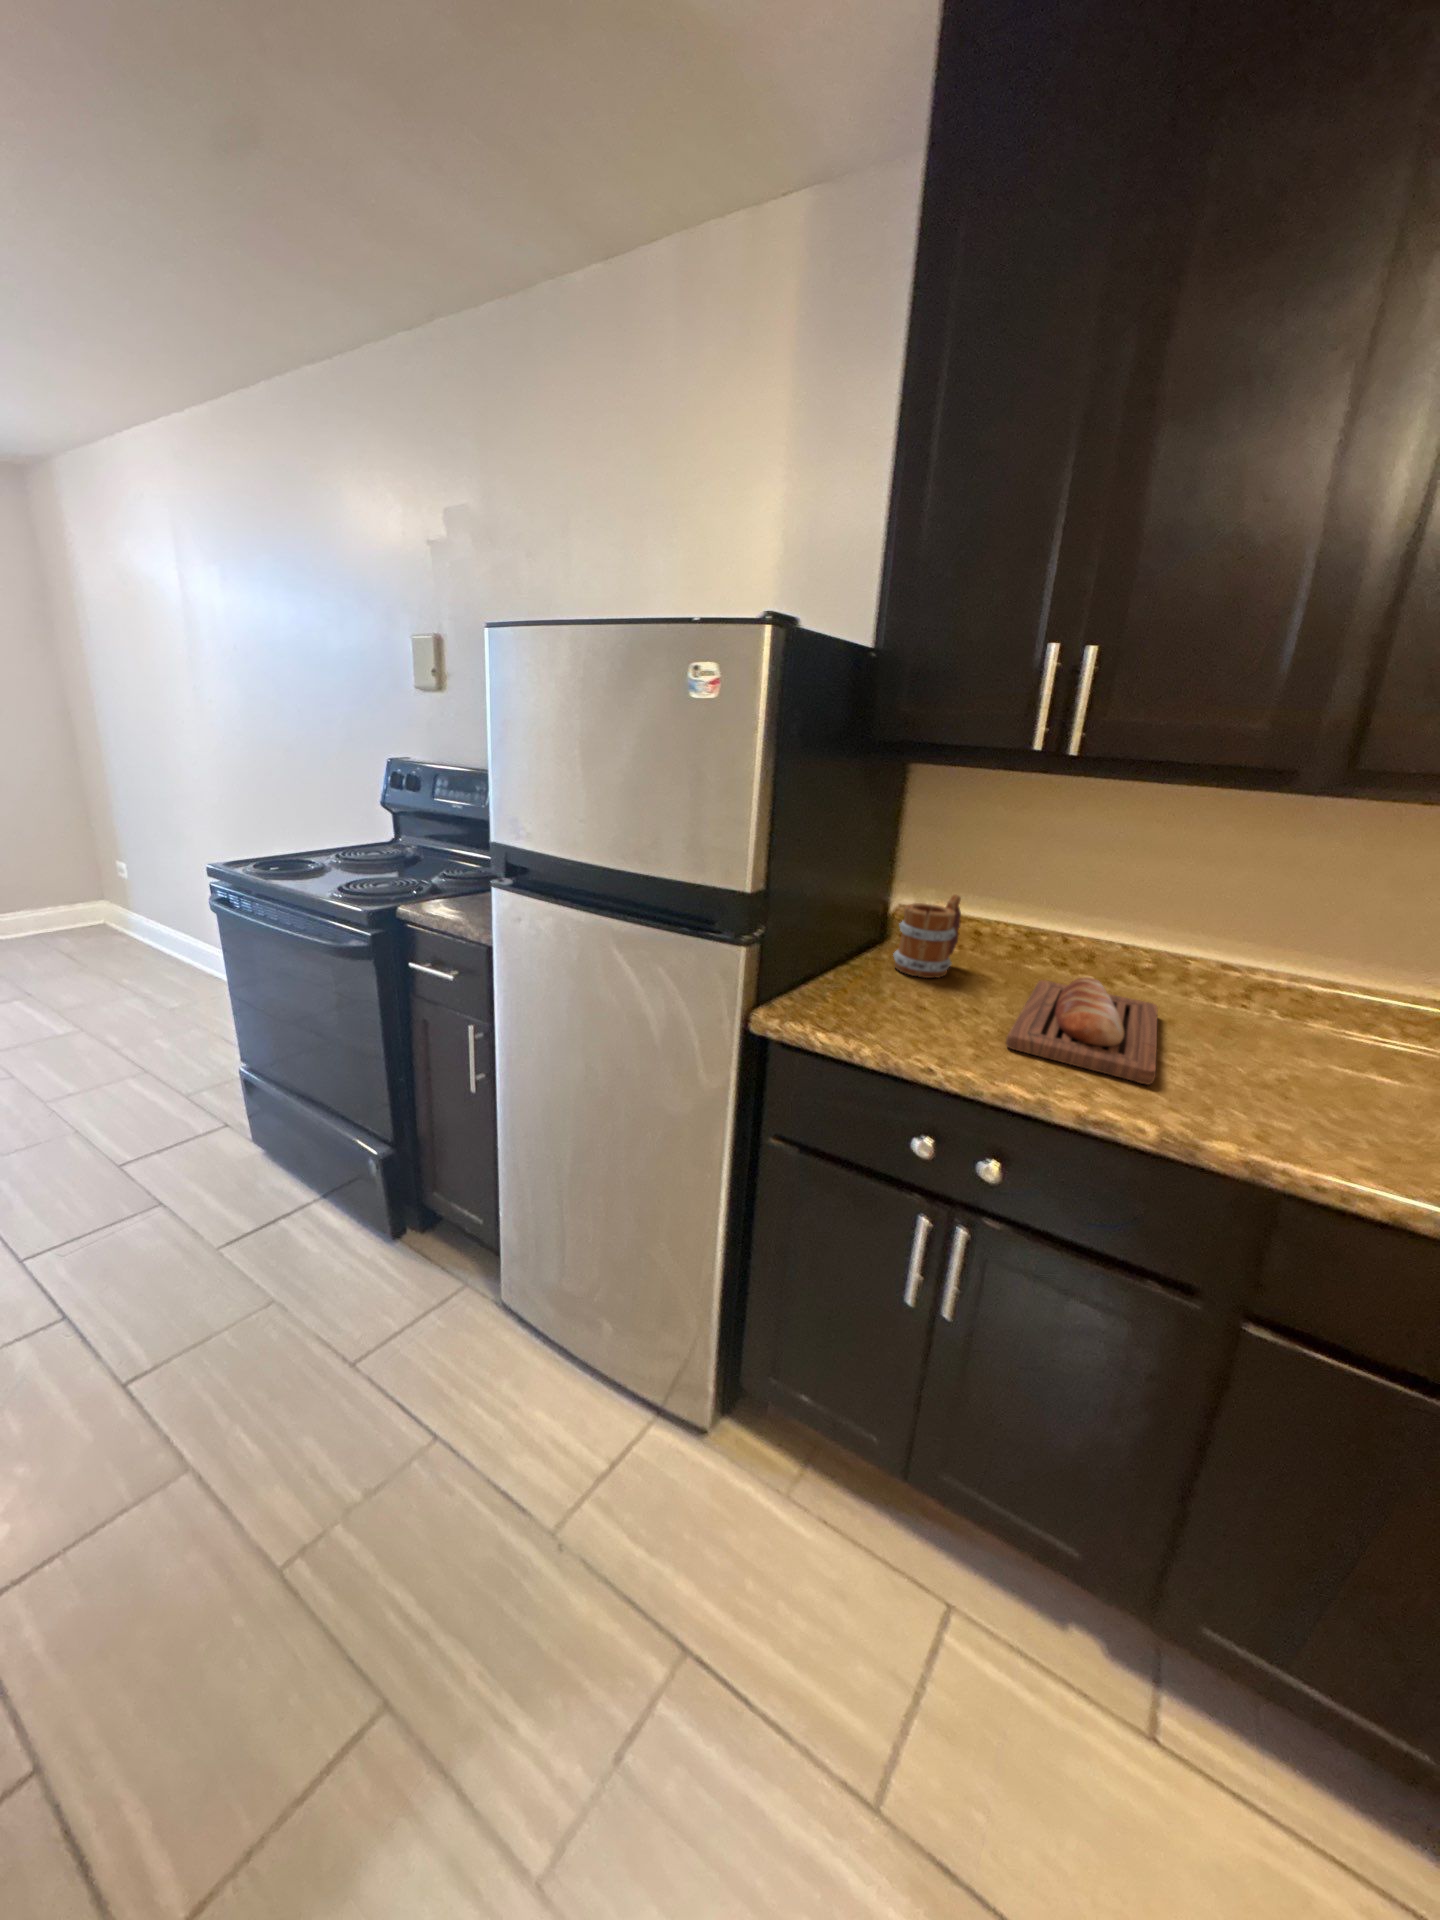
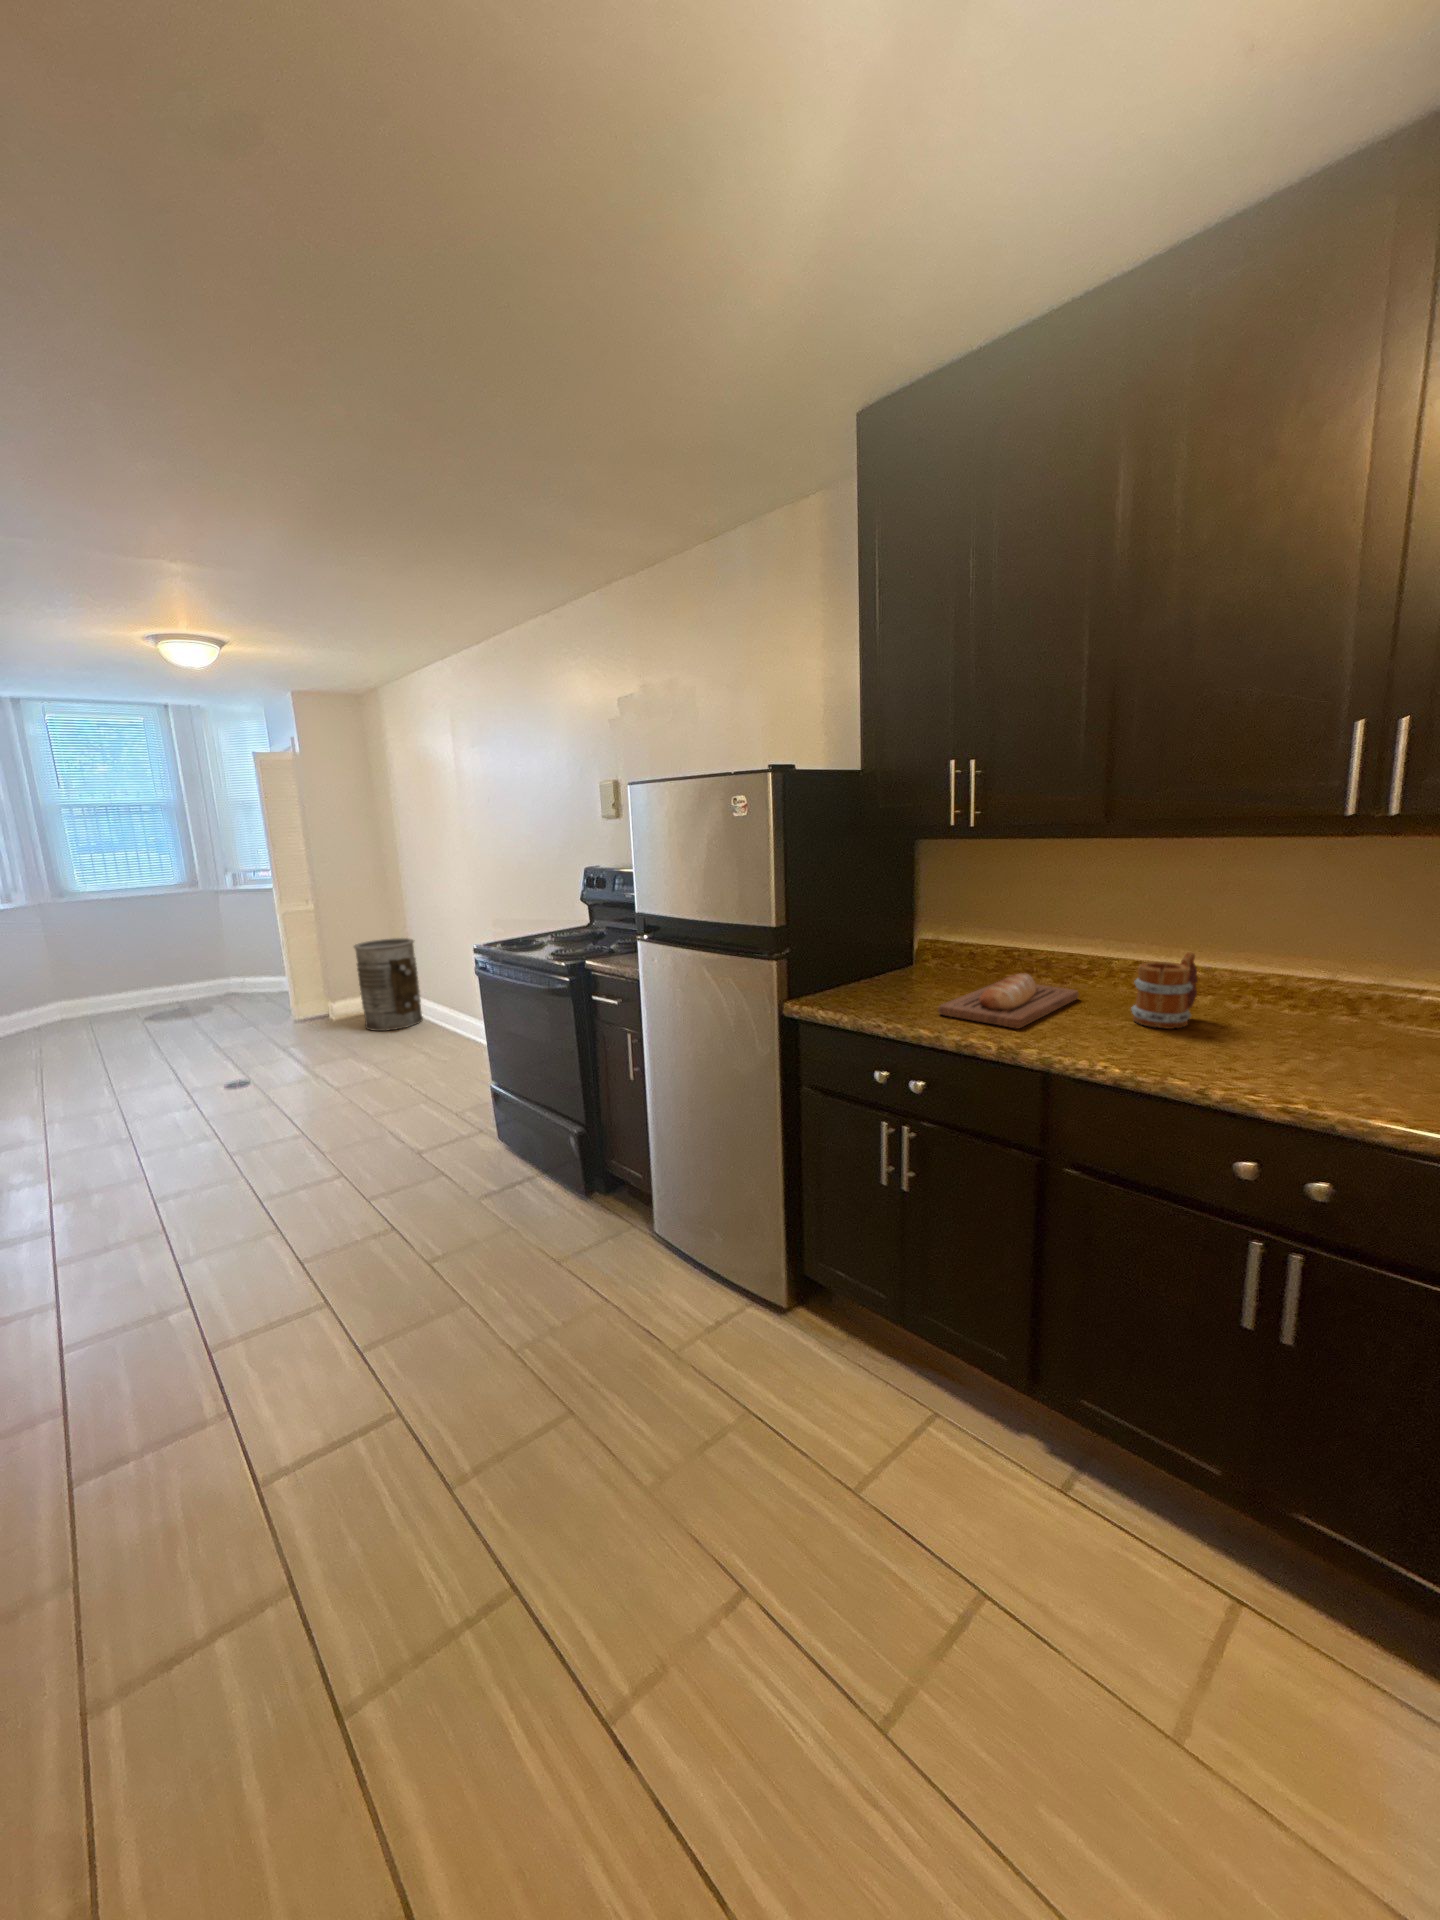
trash can: none [22,835,146,963] -> present [354,938,423,1031]
mug: present [893,894,961,978] -> present [1131,952,1198,1029]

